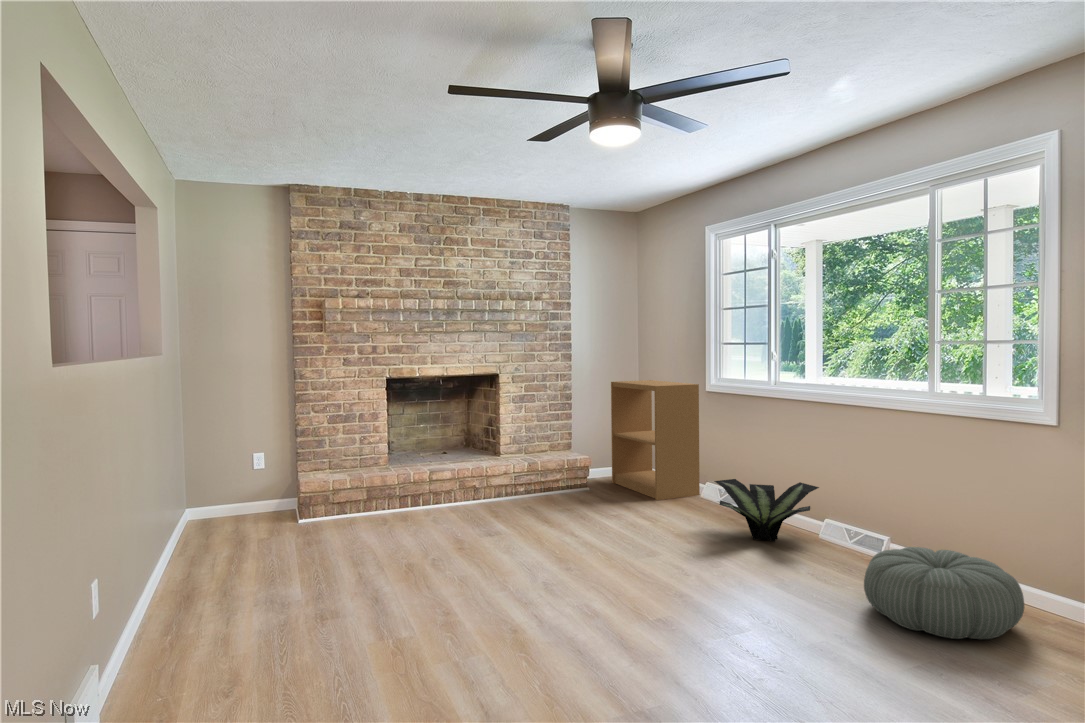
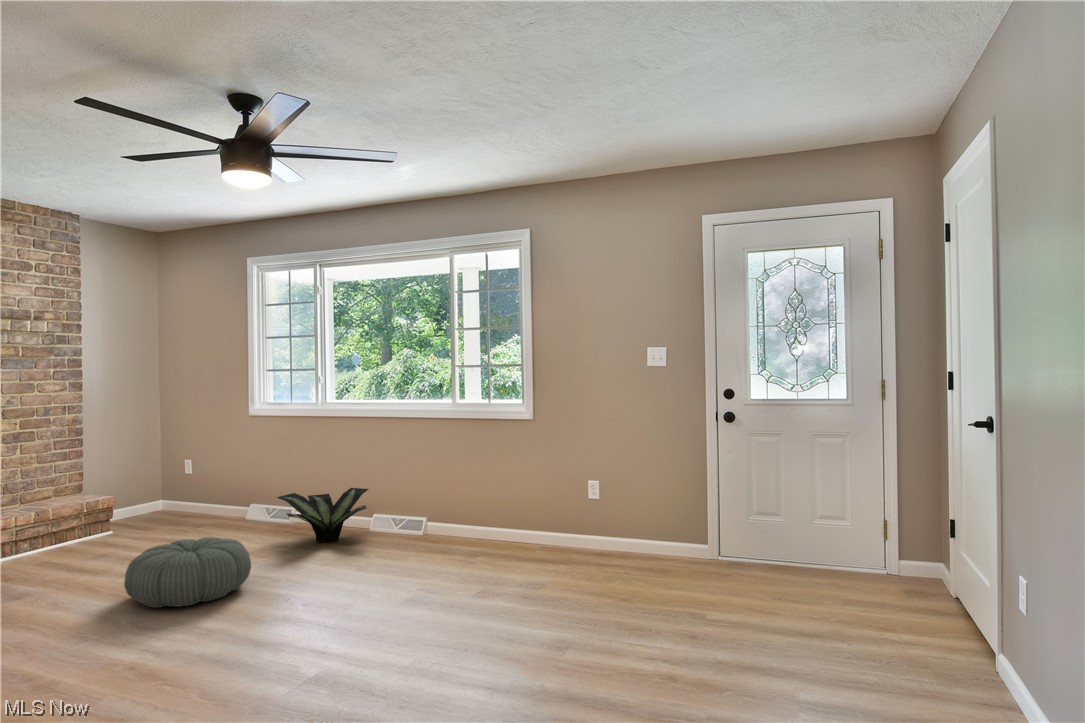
bookshelf: present [611,380,700,500] -> none [137,409,245,529]
pouf: present [864,547,1024,639] -> present [124,537,251,608]

